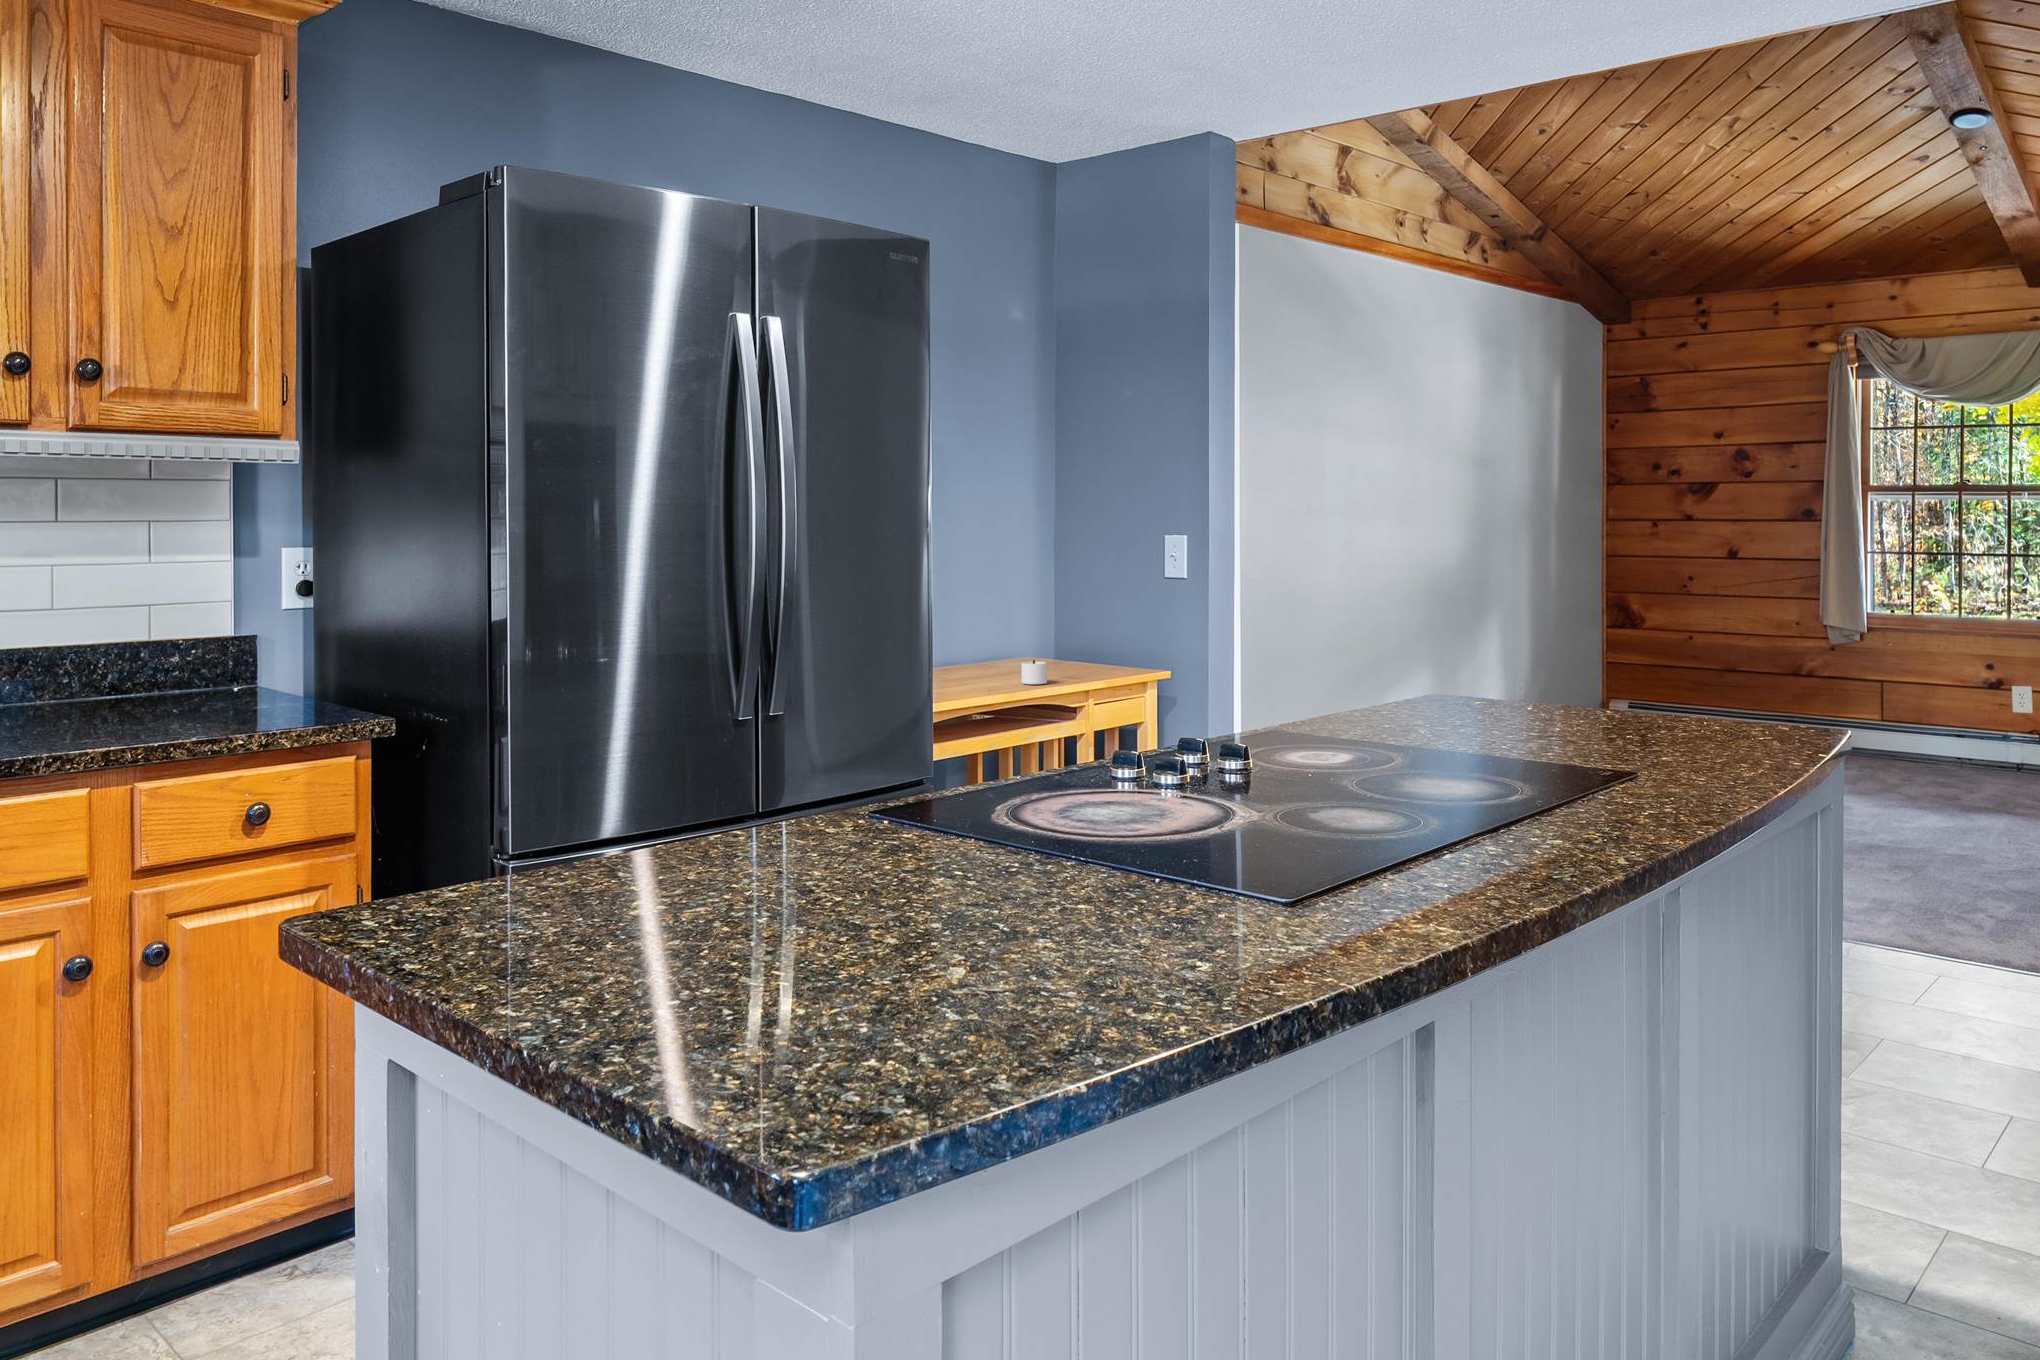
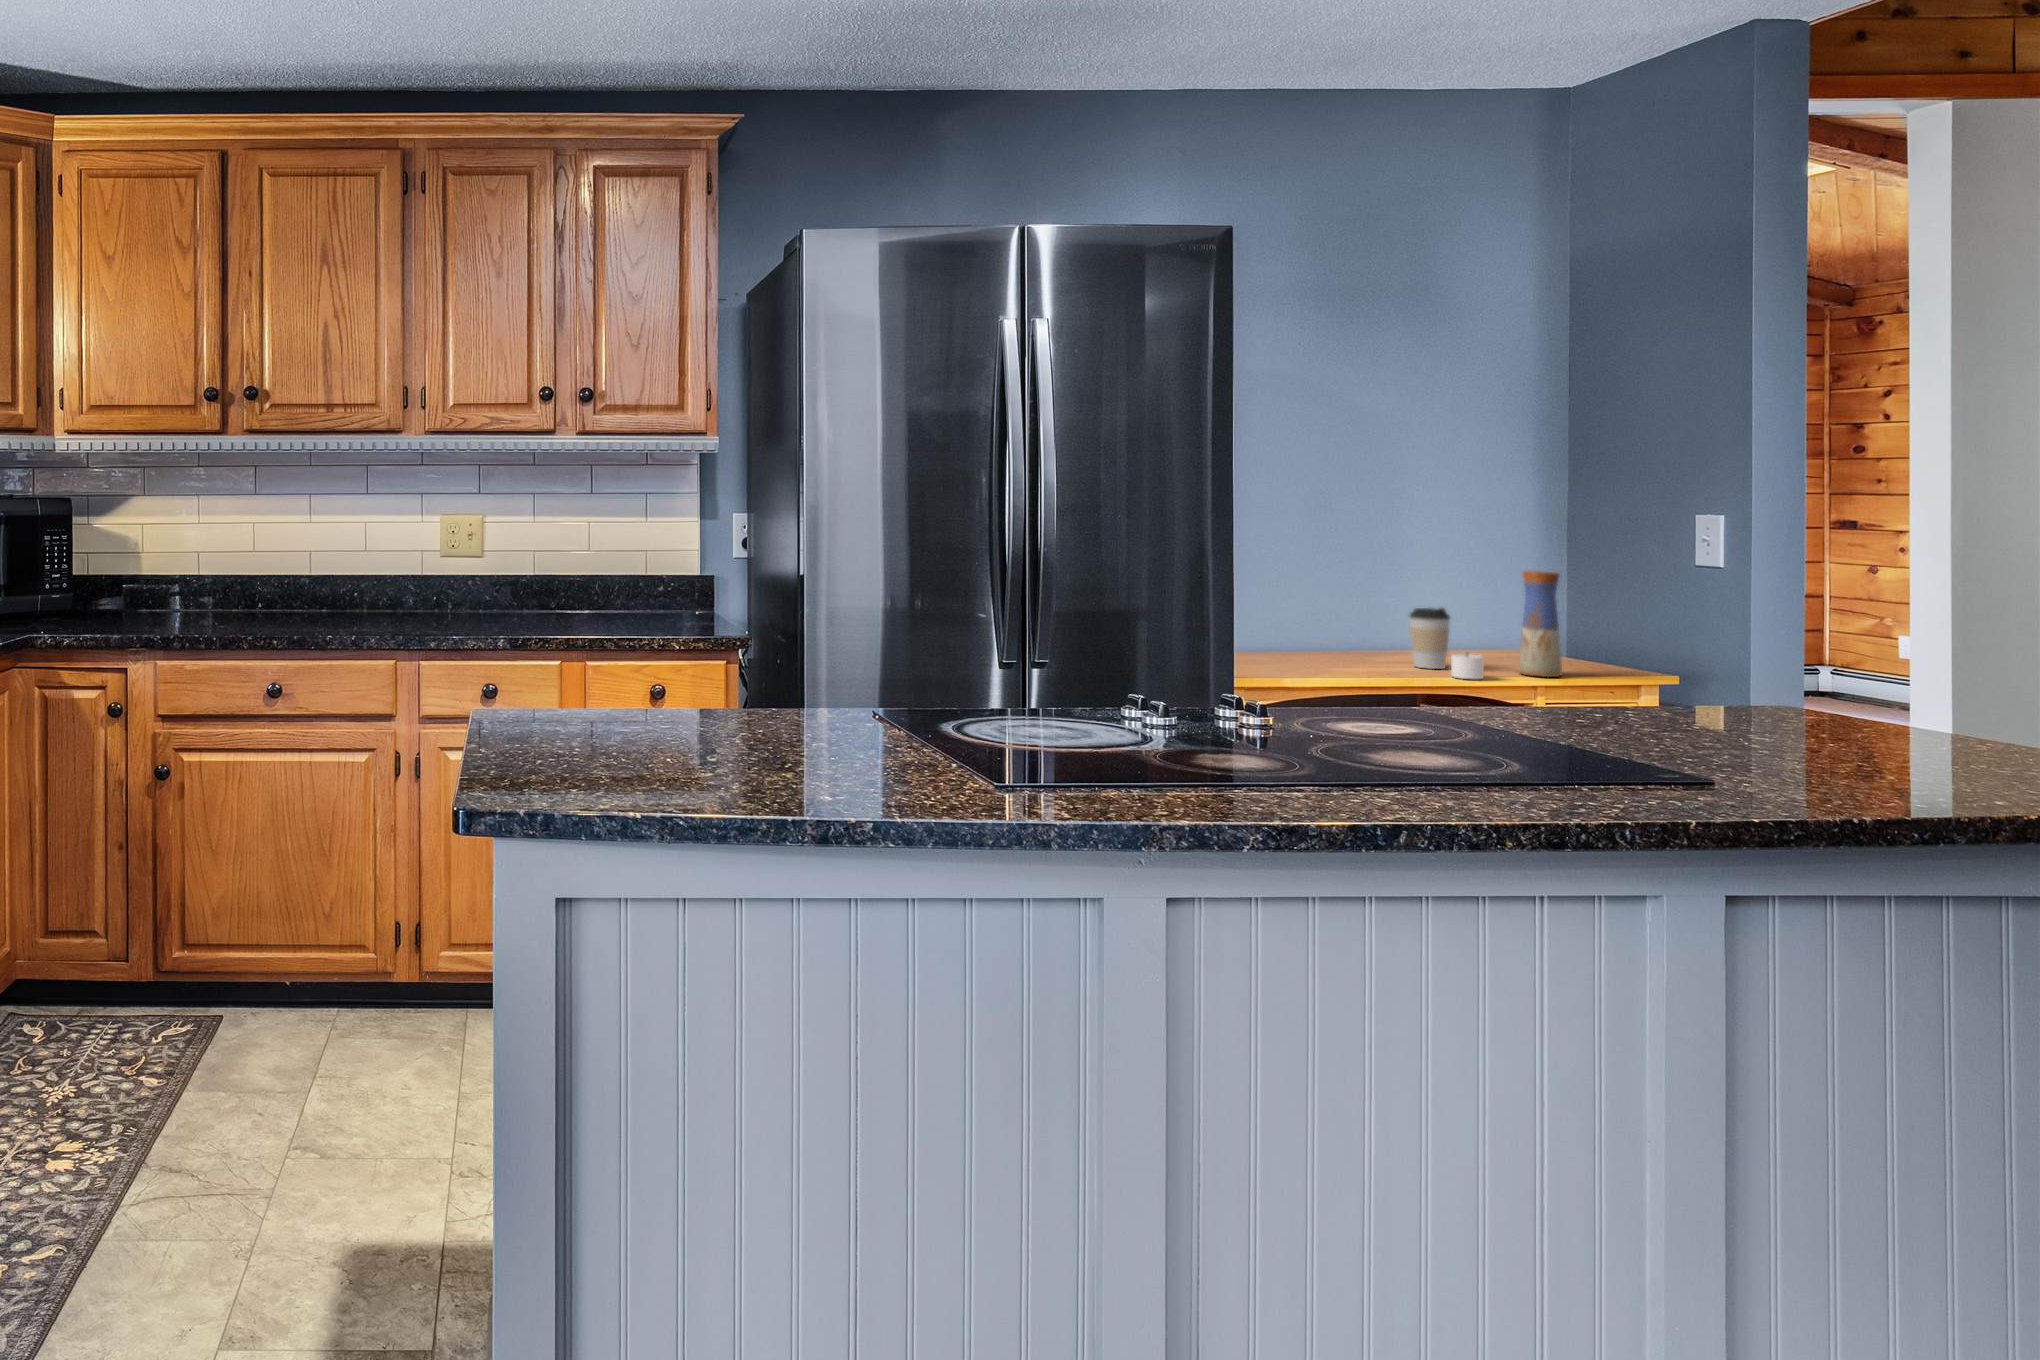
vase: none [1059,583,1091,676] -> present [1519,571,1562,677]
coffee cup: none [977,621,1010,678] -> present [1410,608,1450,669]

